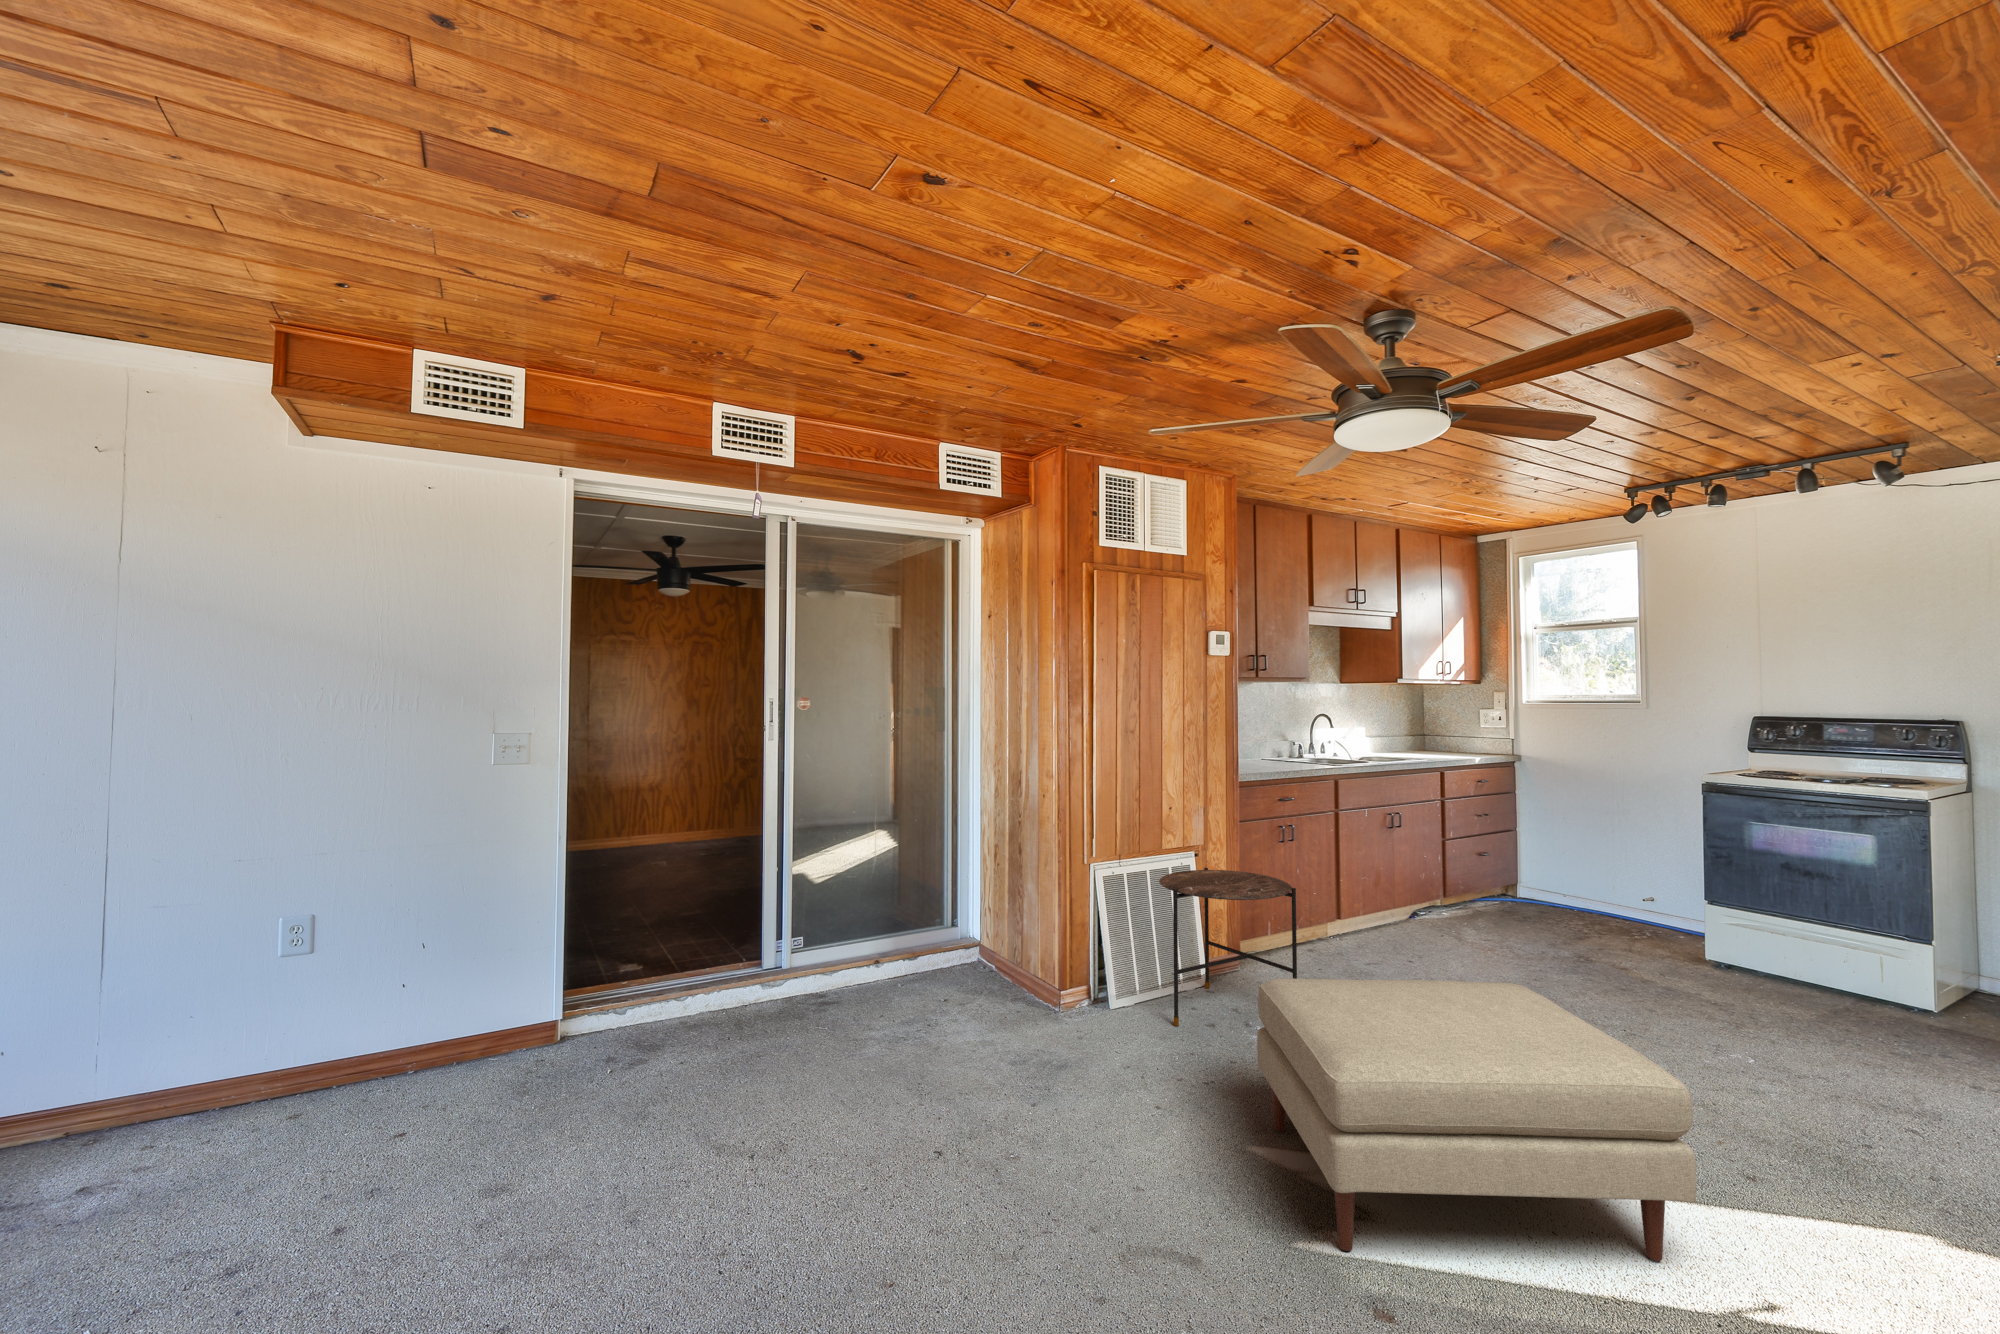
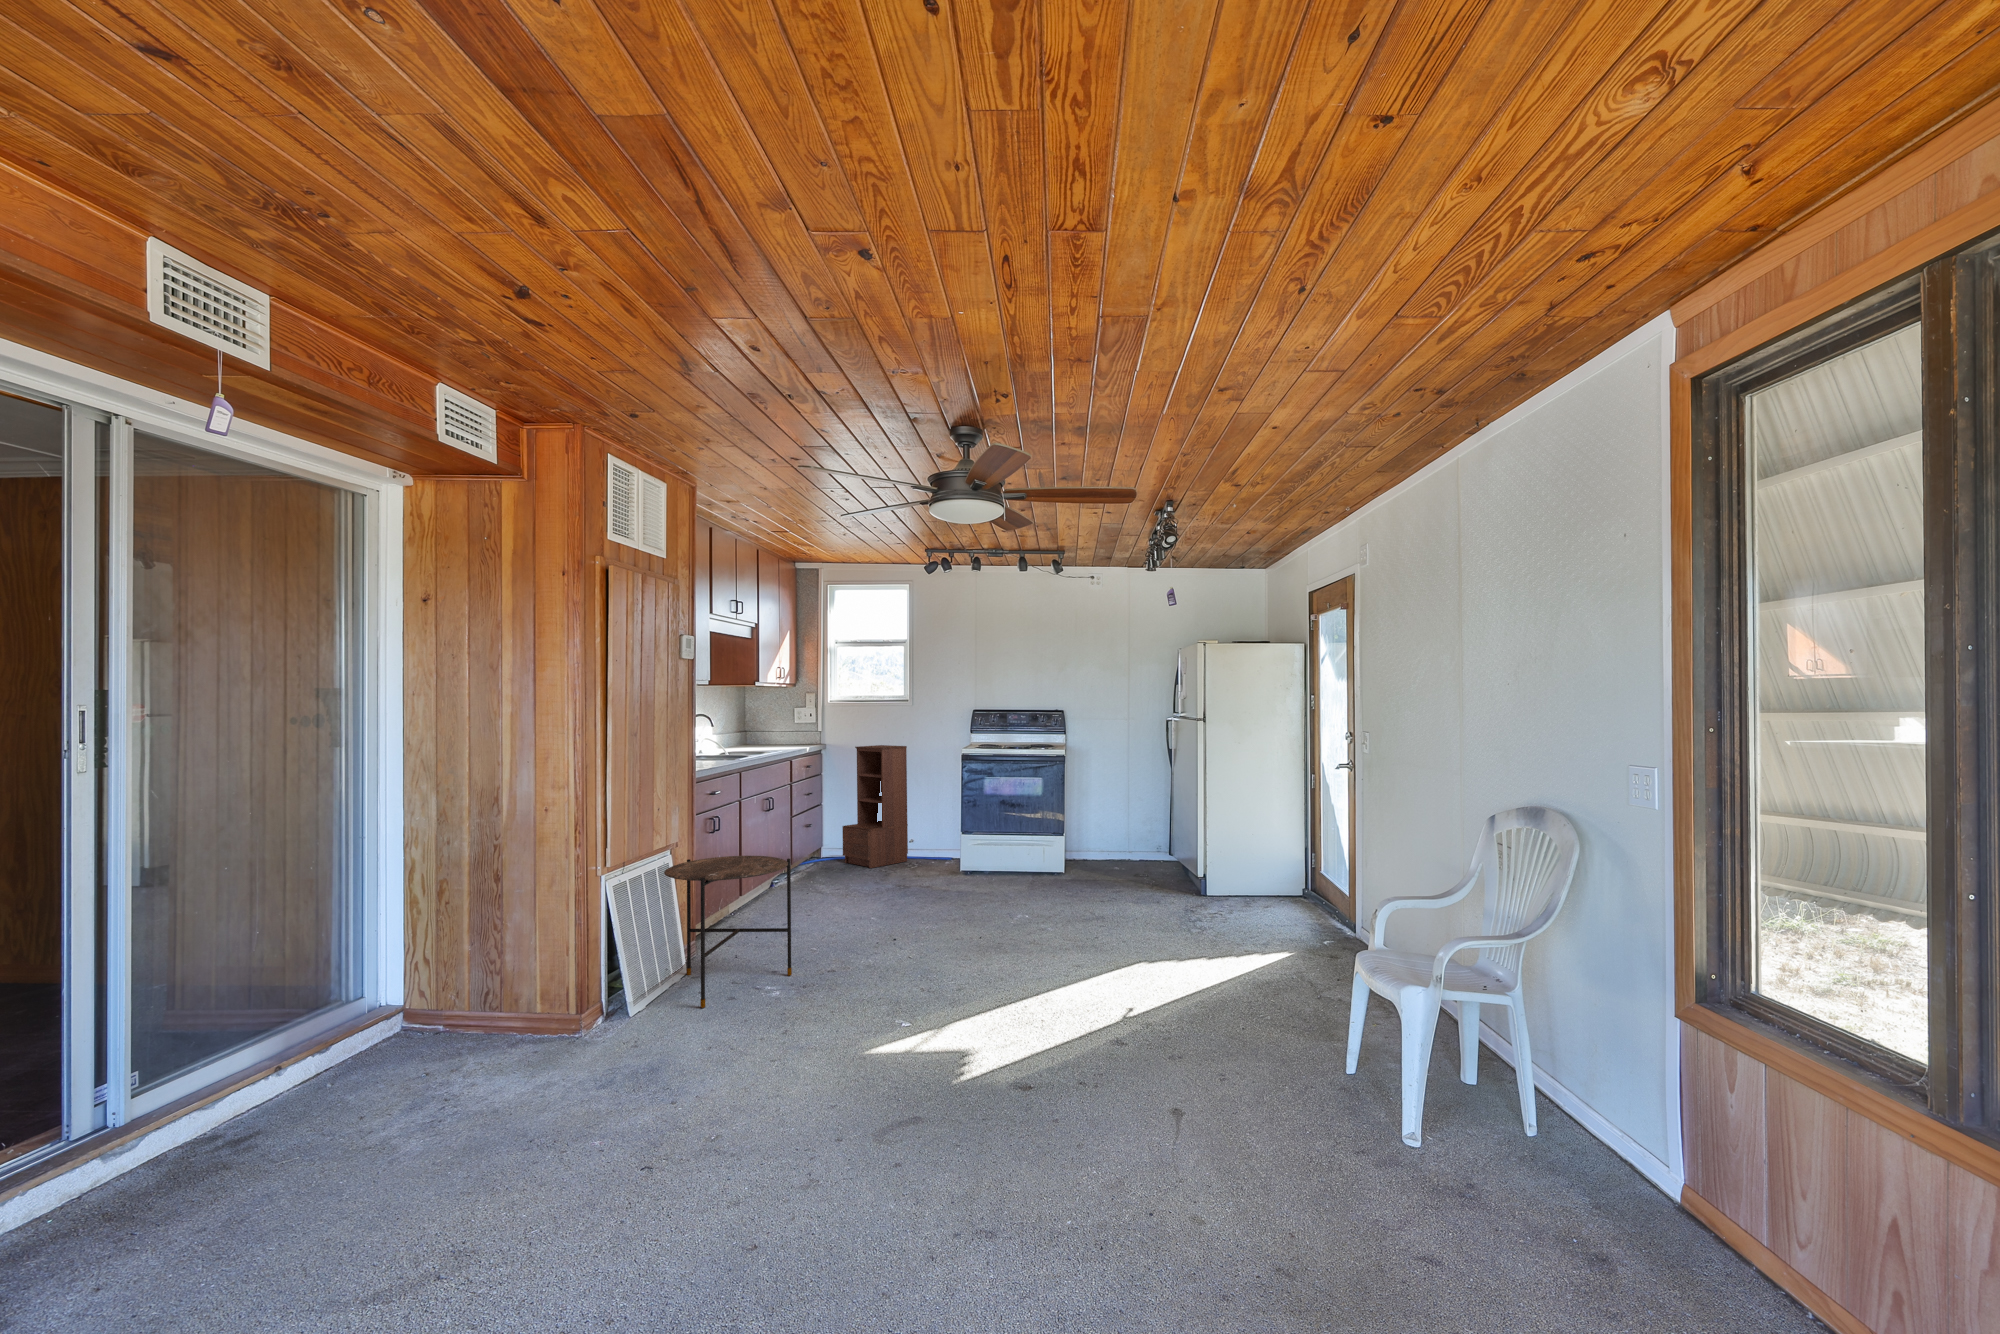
bookshelf: none [1532,762,1636,929] -> present [843,745,908,868]
ottoman: present [1257,979,1696,1261] -> none [843,885,1105,1076]

